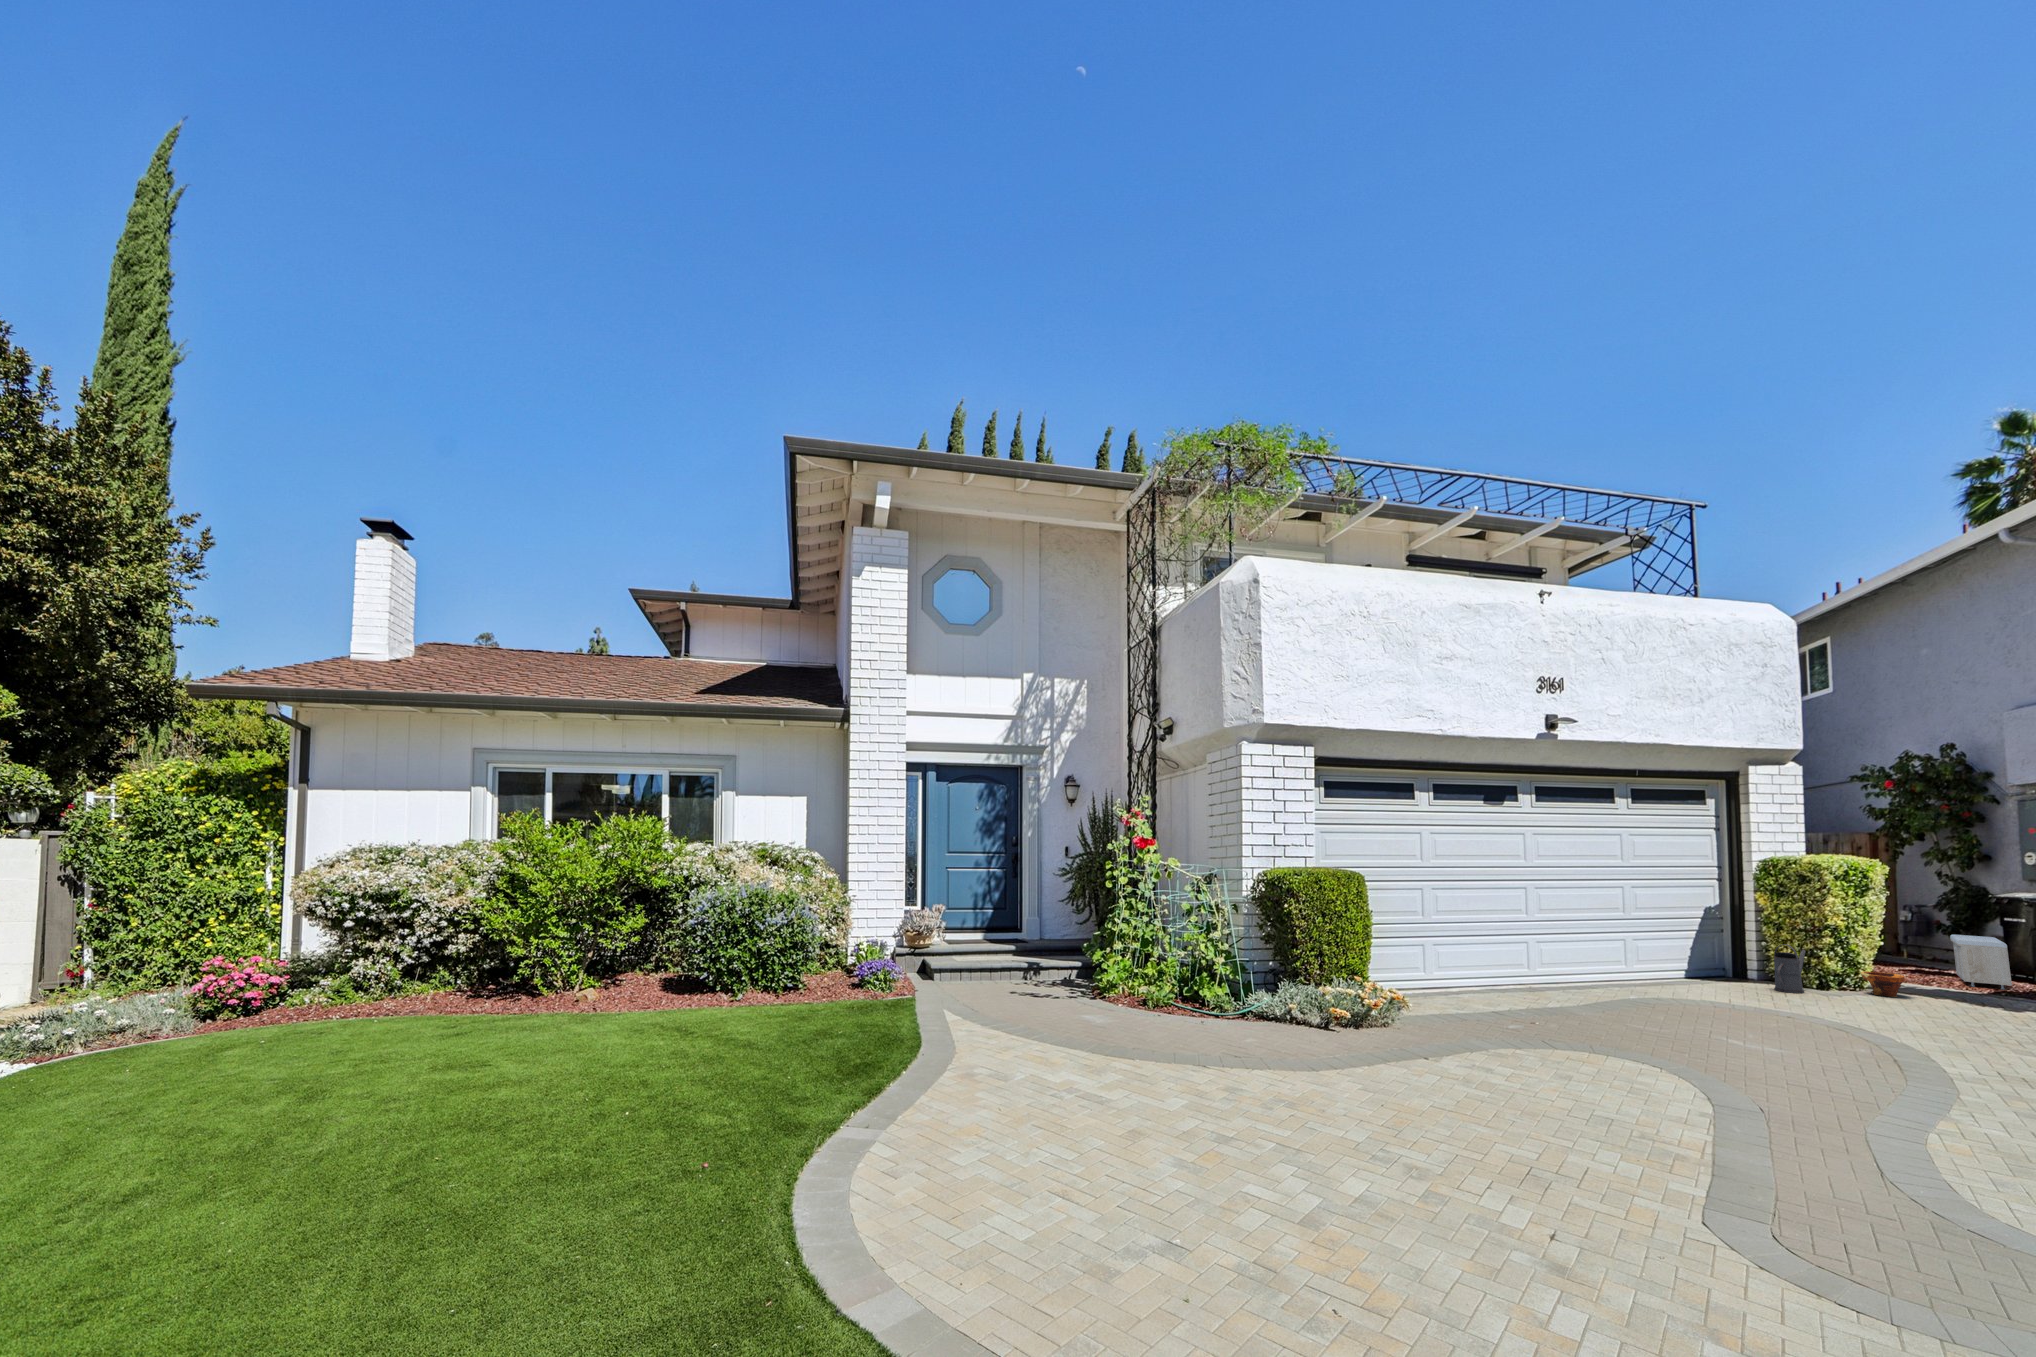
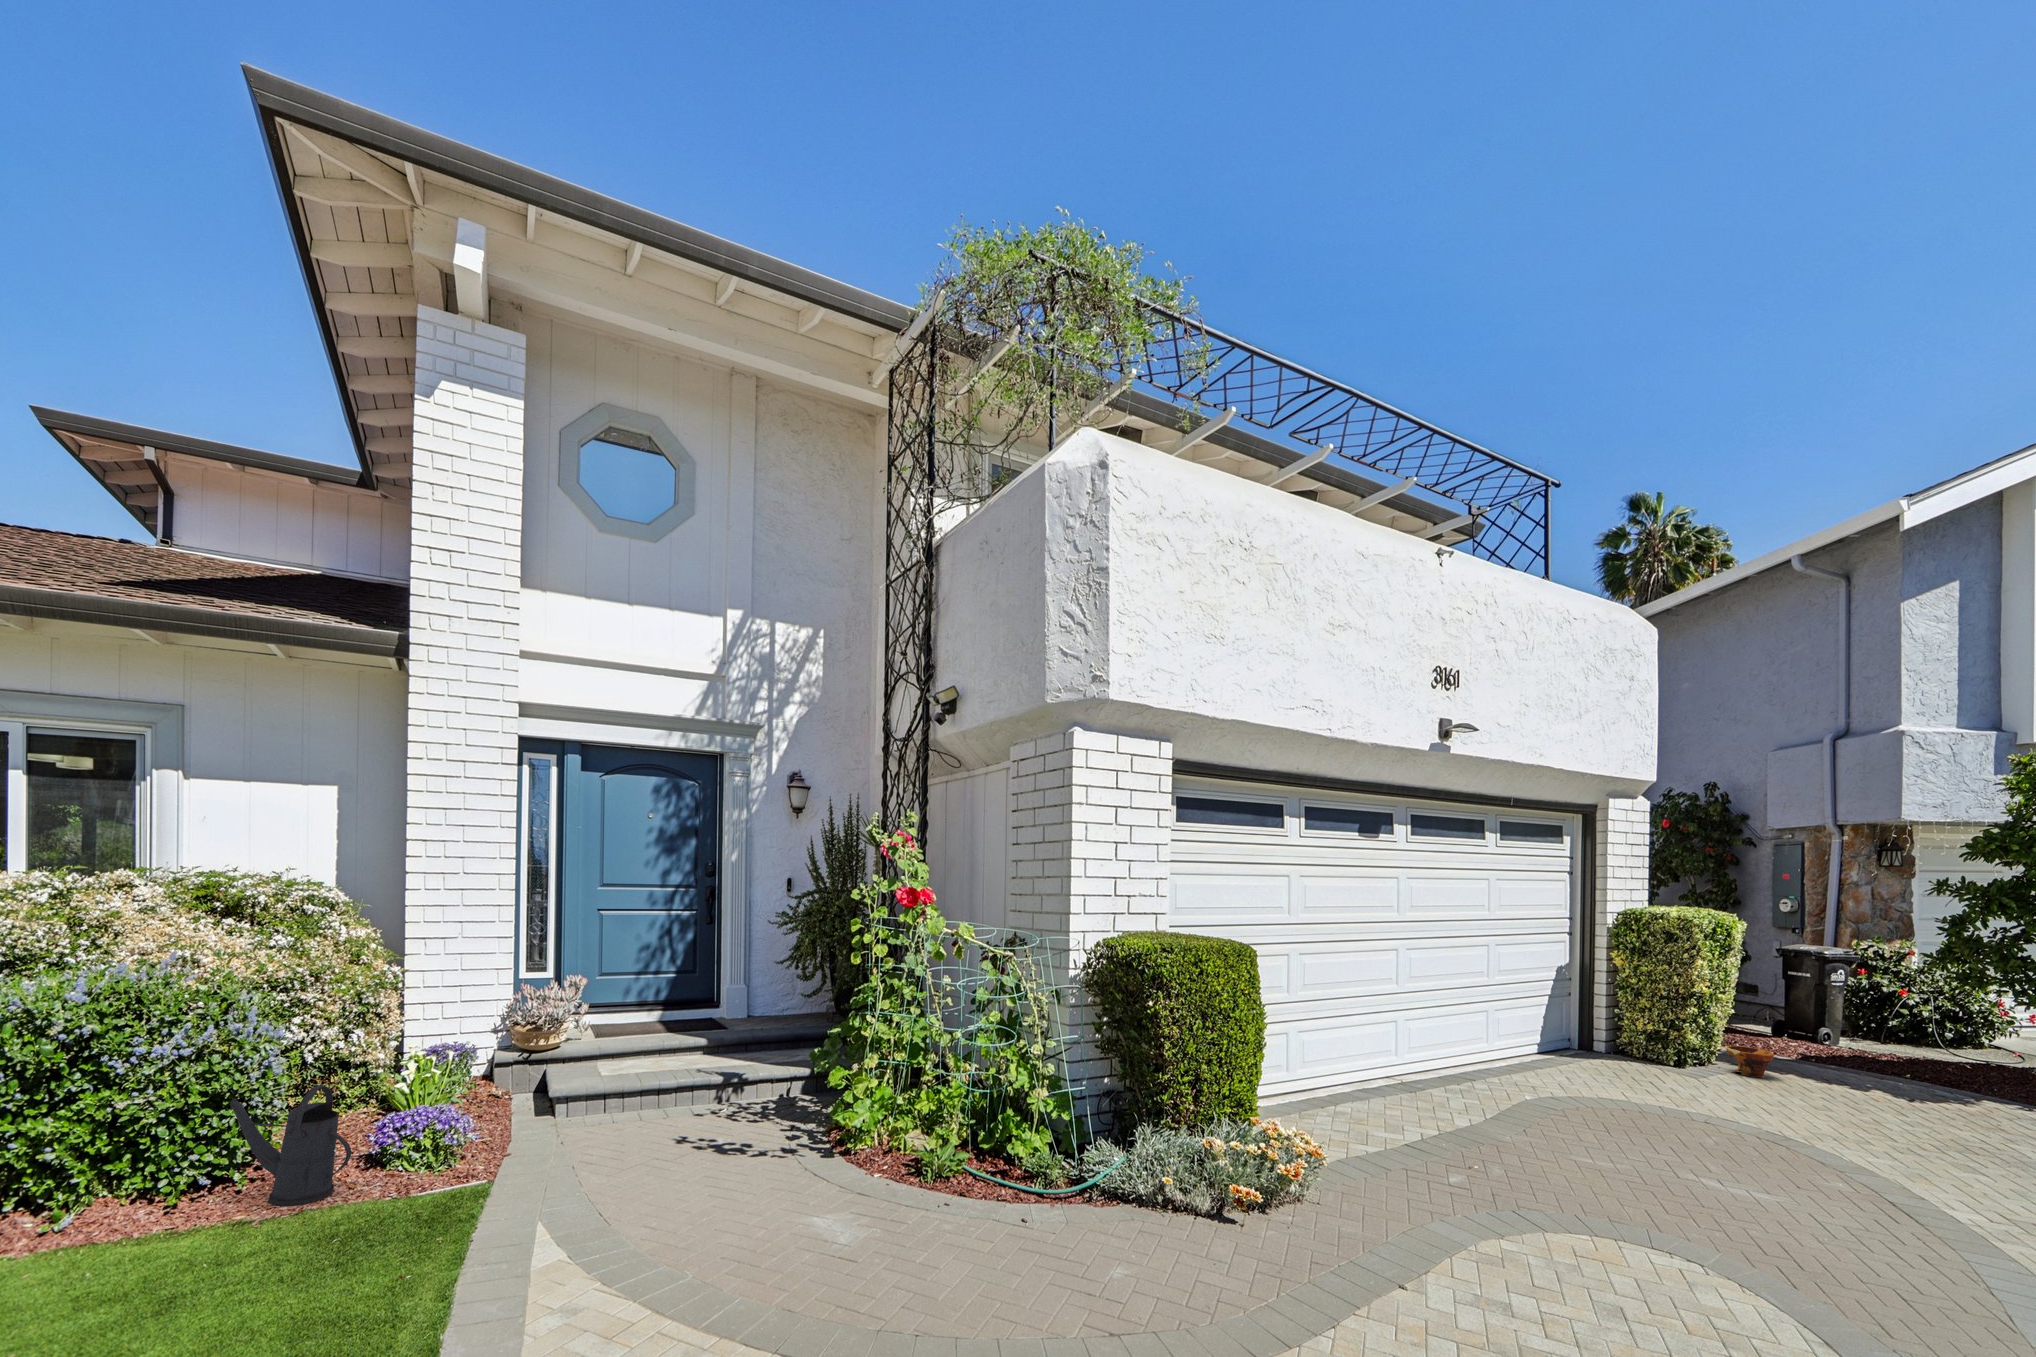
storage bench: present [1950,935,2012,989] -> none [1758,991,1832,1056]
watering can: present [1774,944,1806,993] -> present [230,1085,352,1206]

